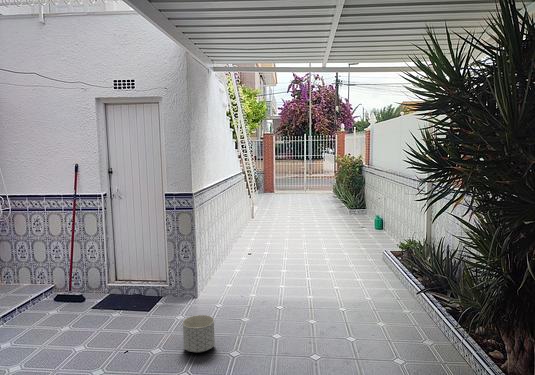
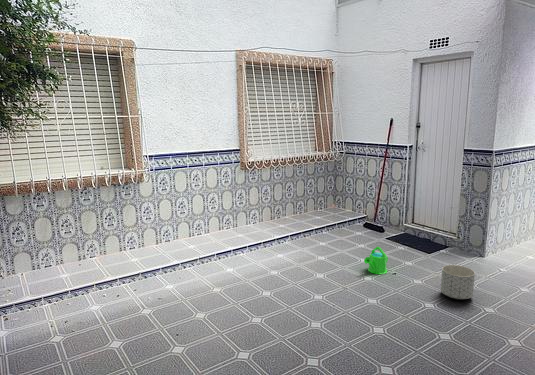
watering can: none [89,322,116,358] -> present [364,247,388,274]

